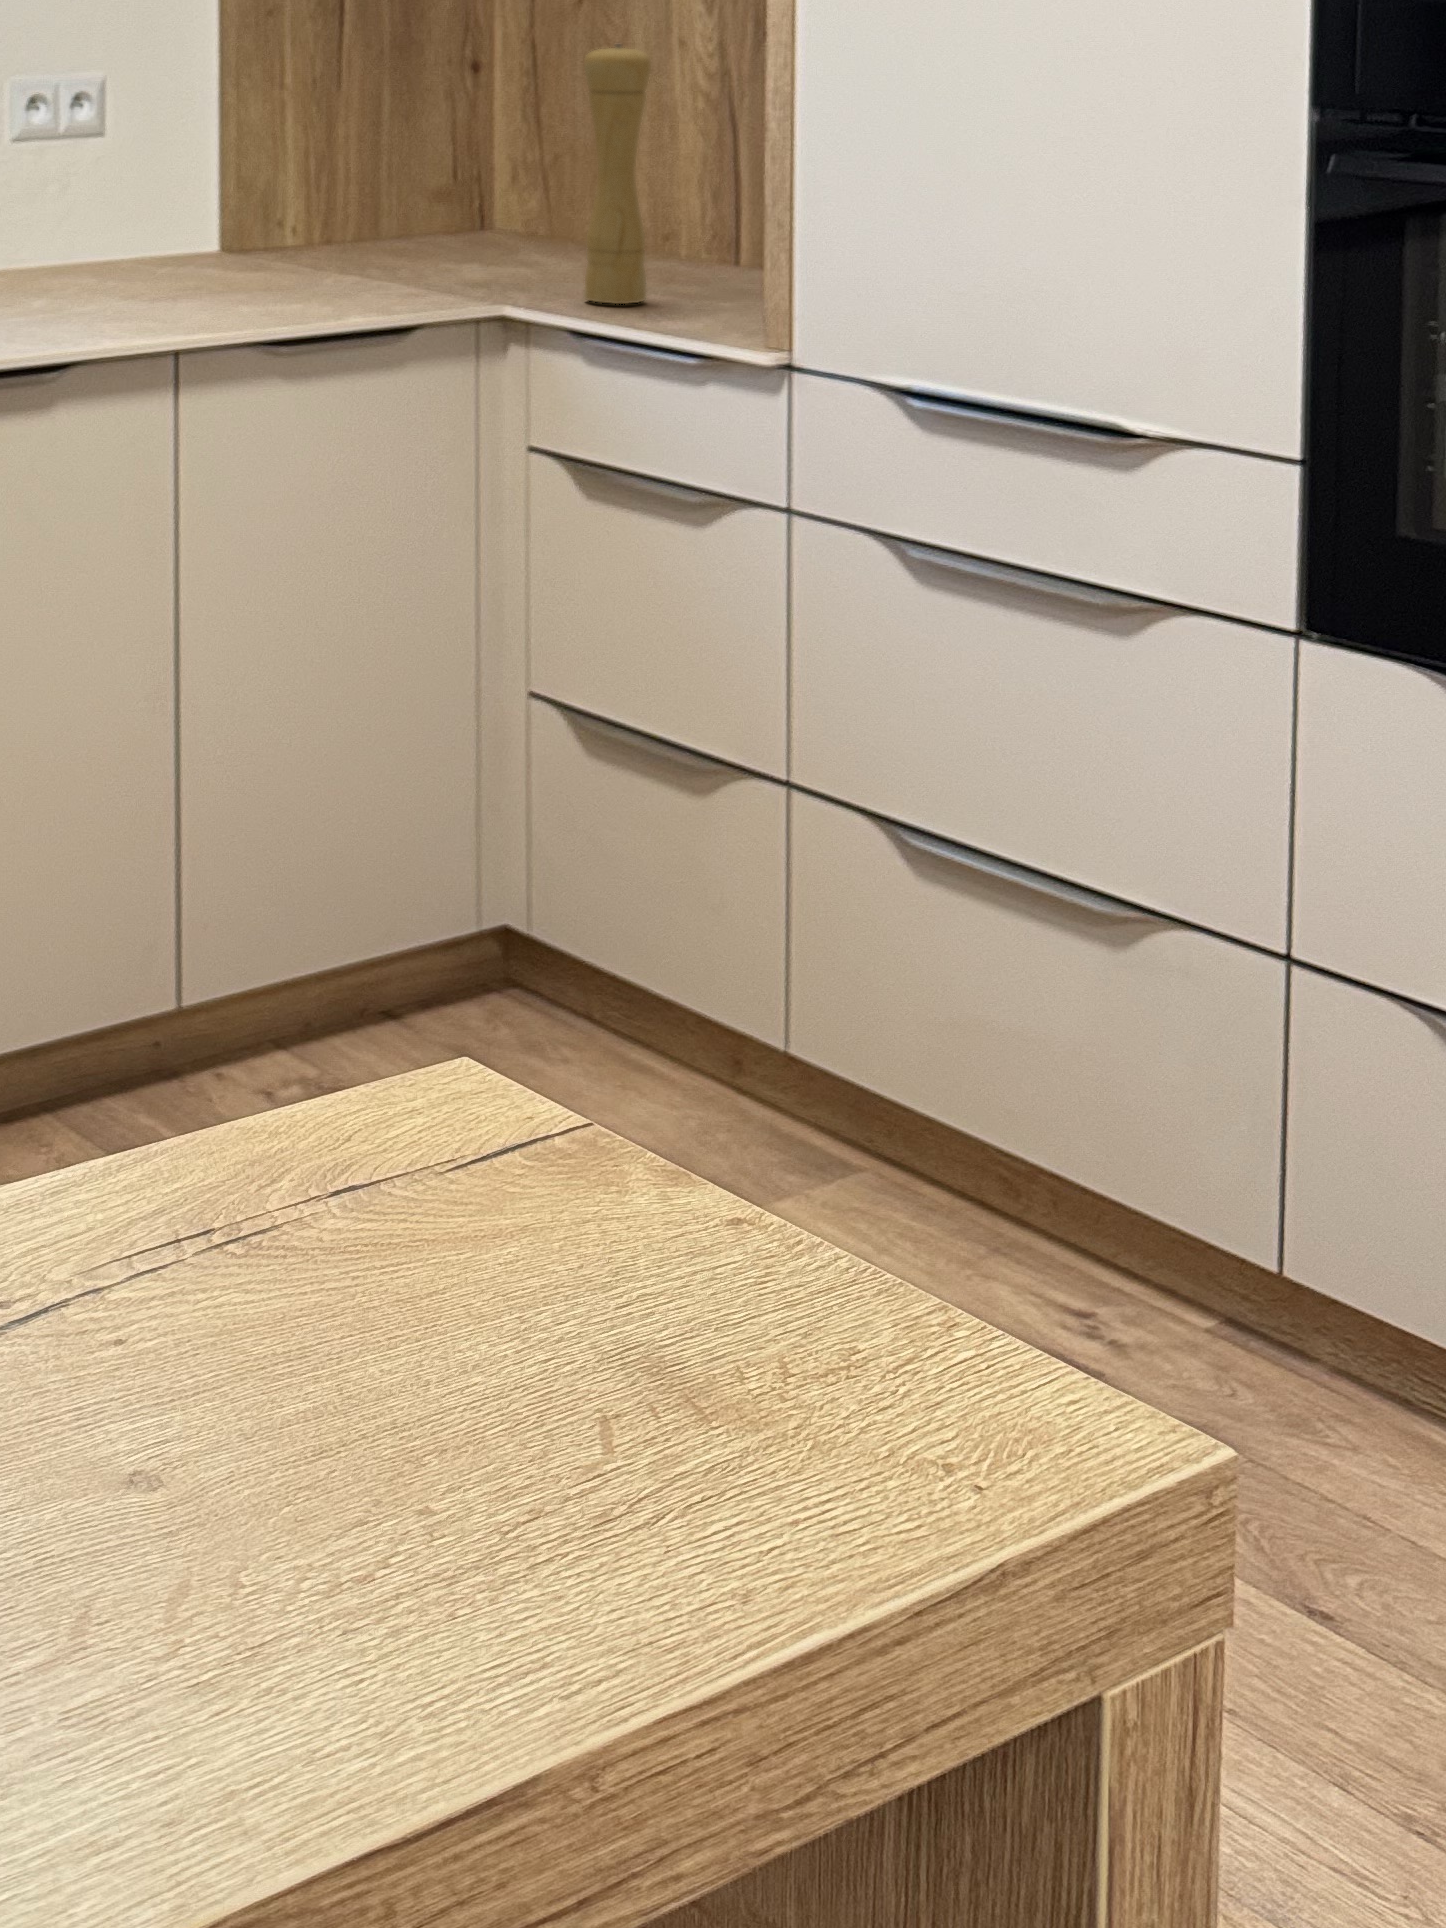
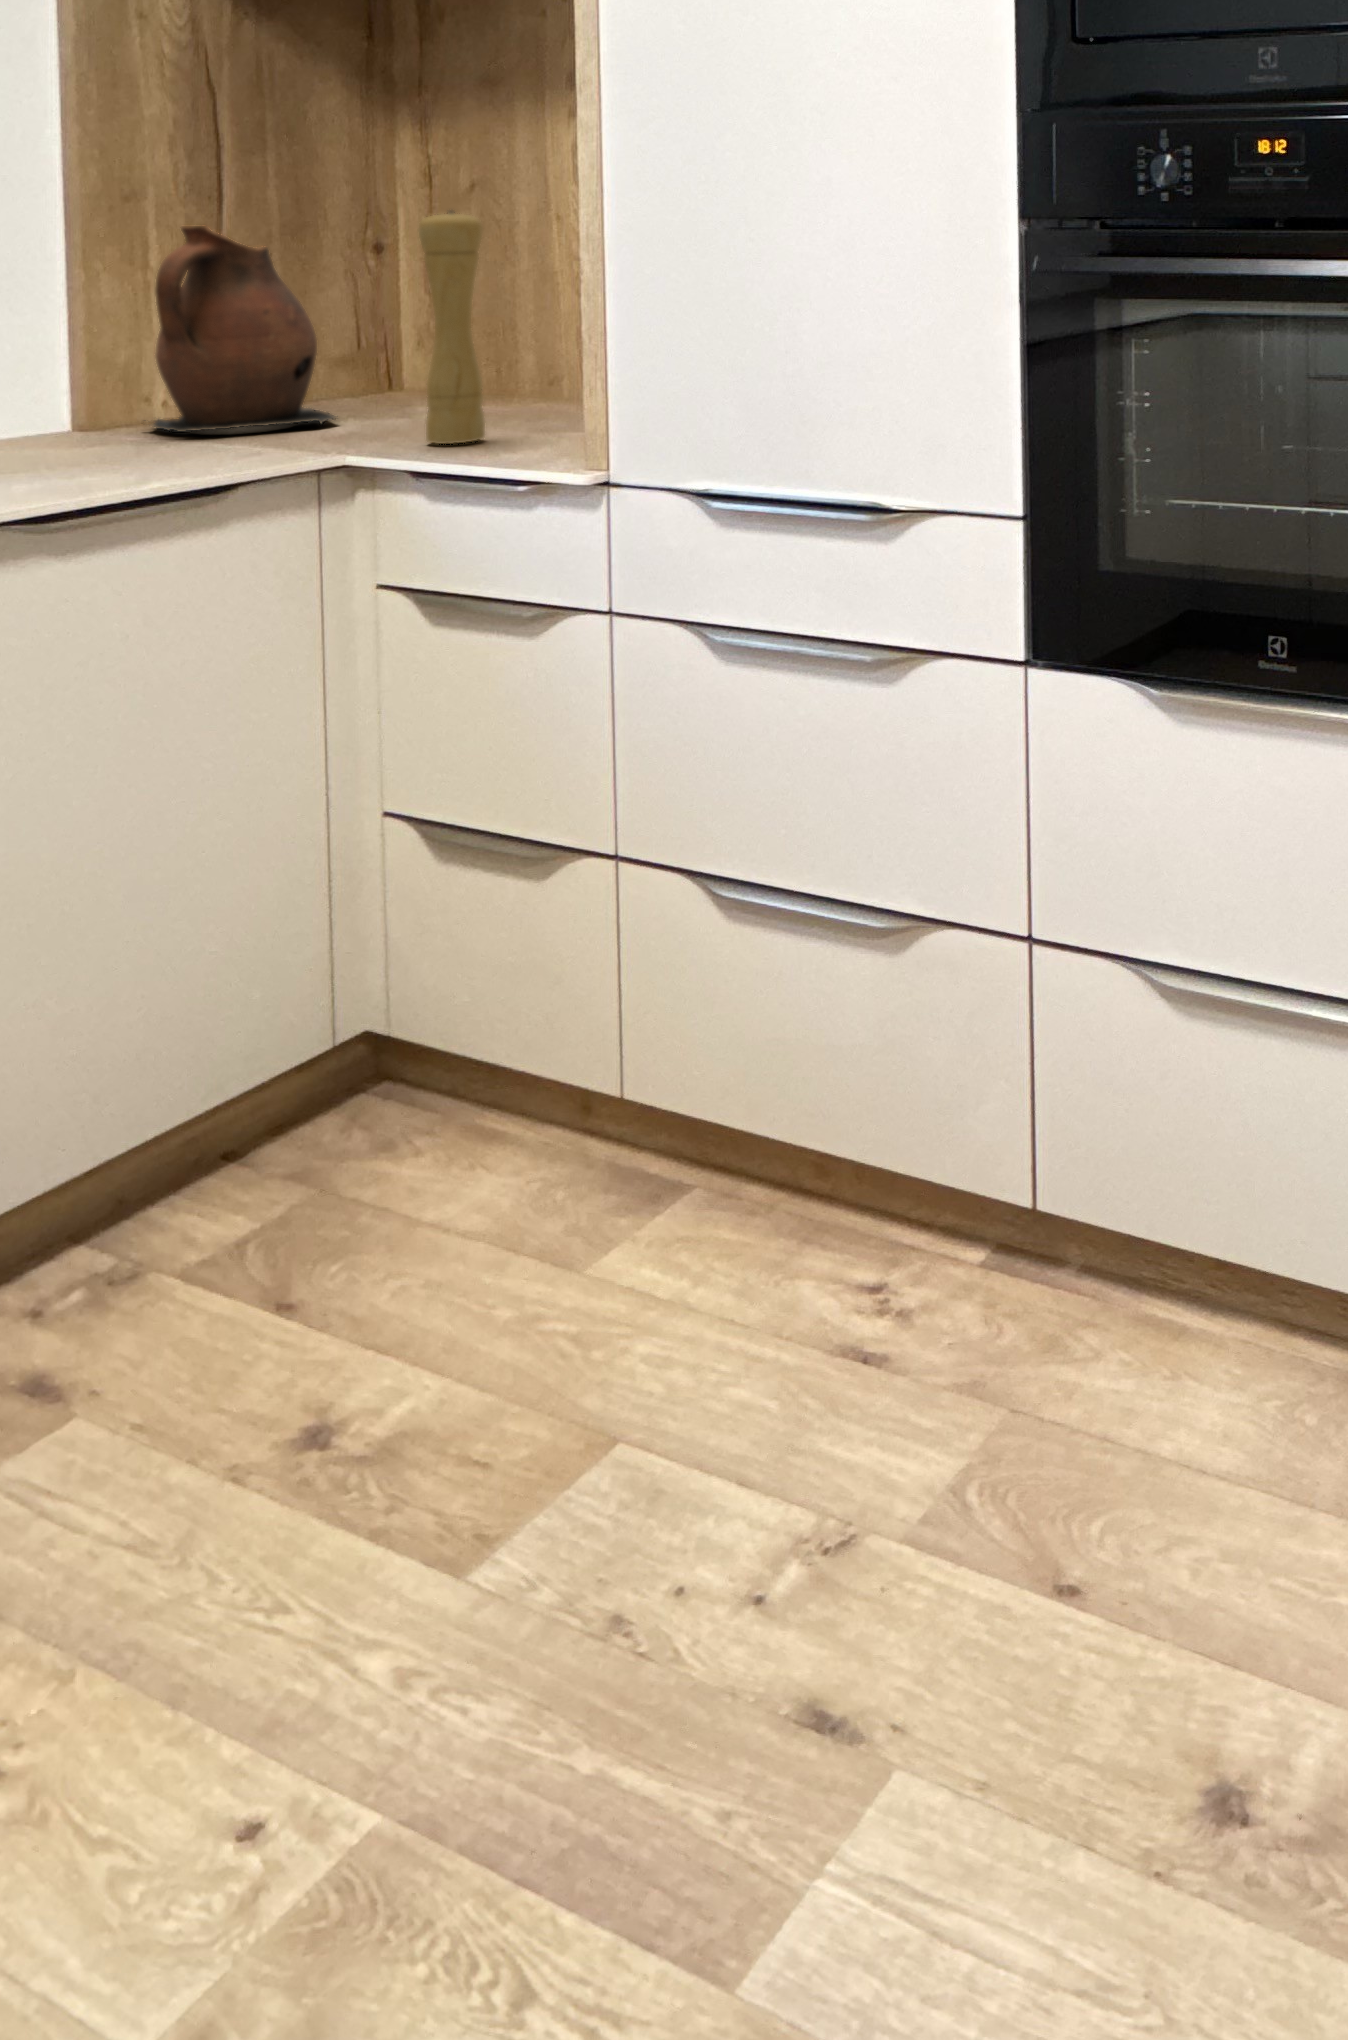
ceramic pitcher: none [288,45,483,269] -> present [153,226,336,432]

